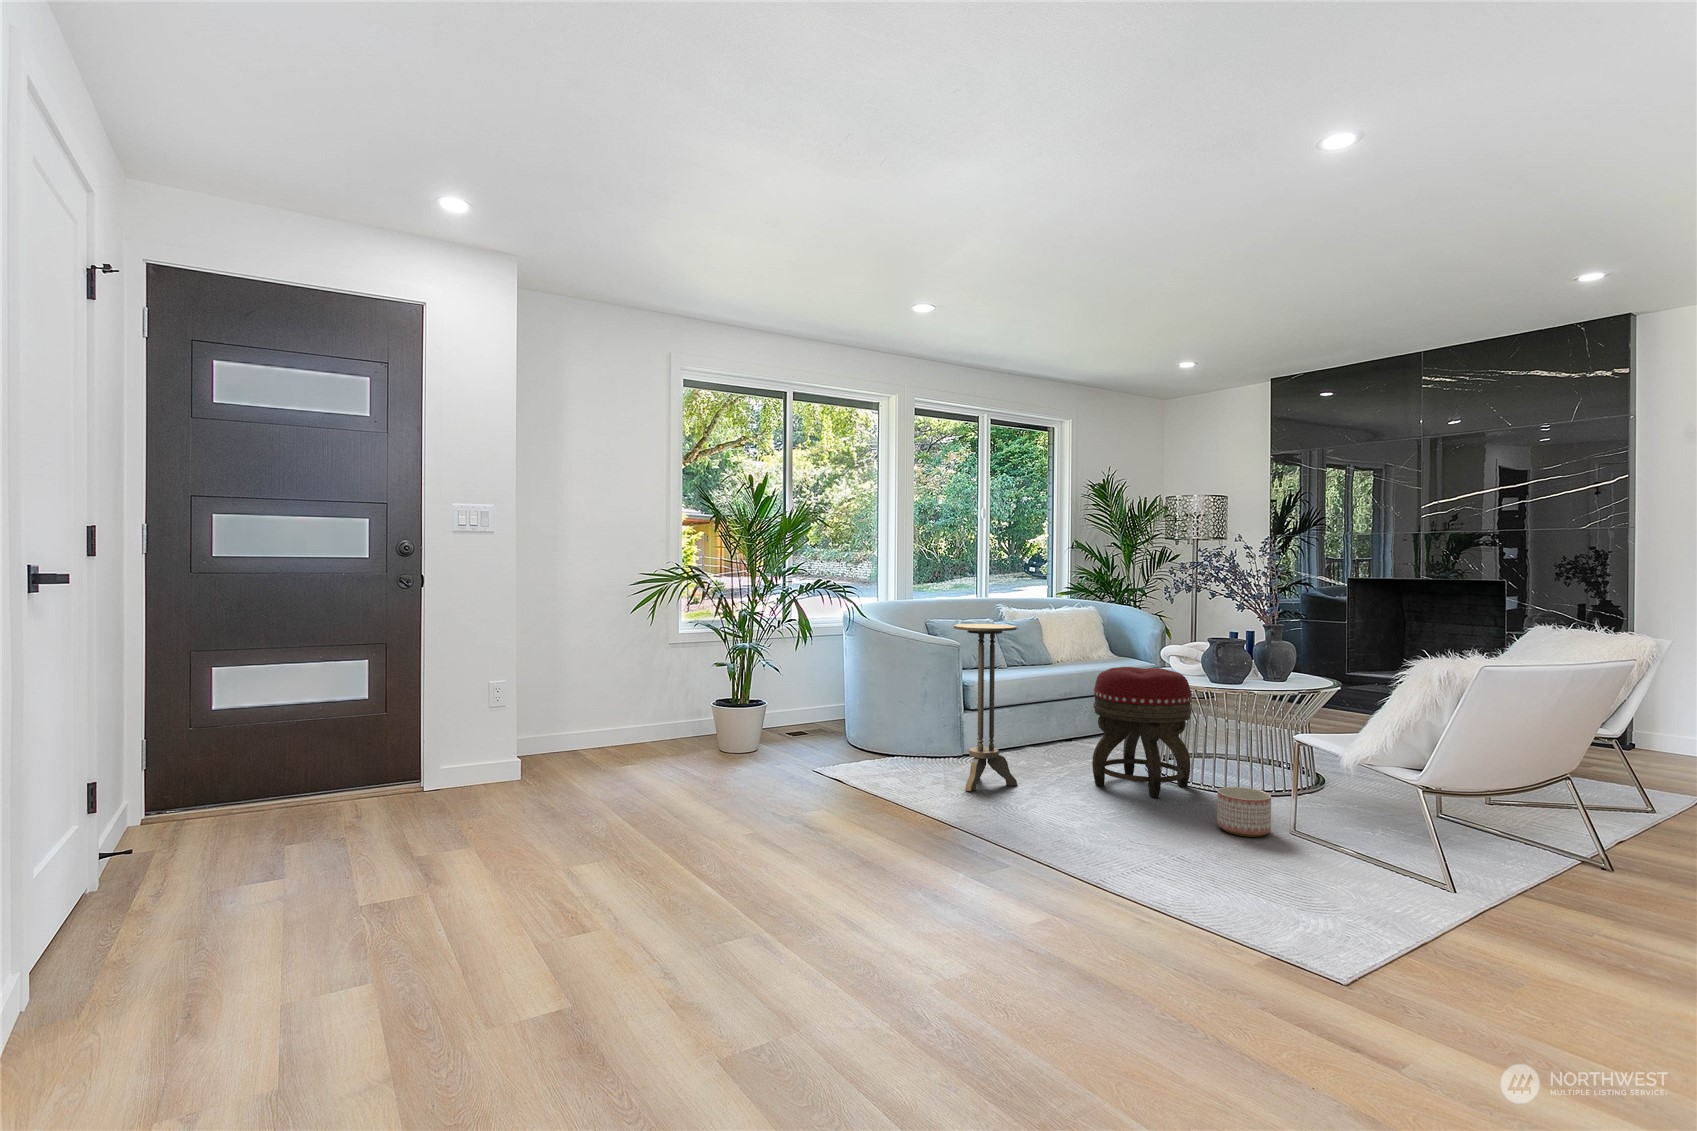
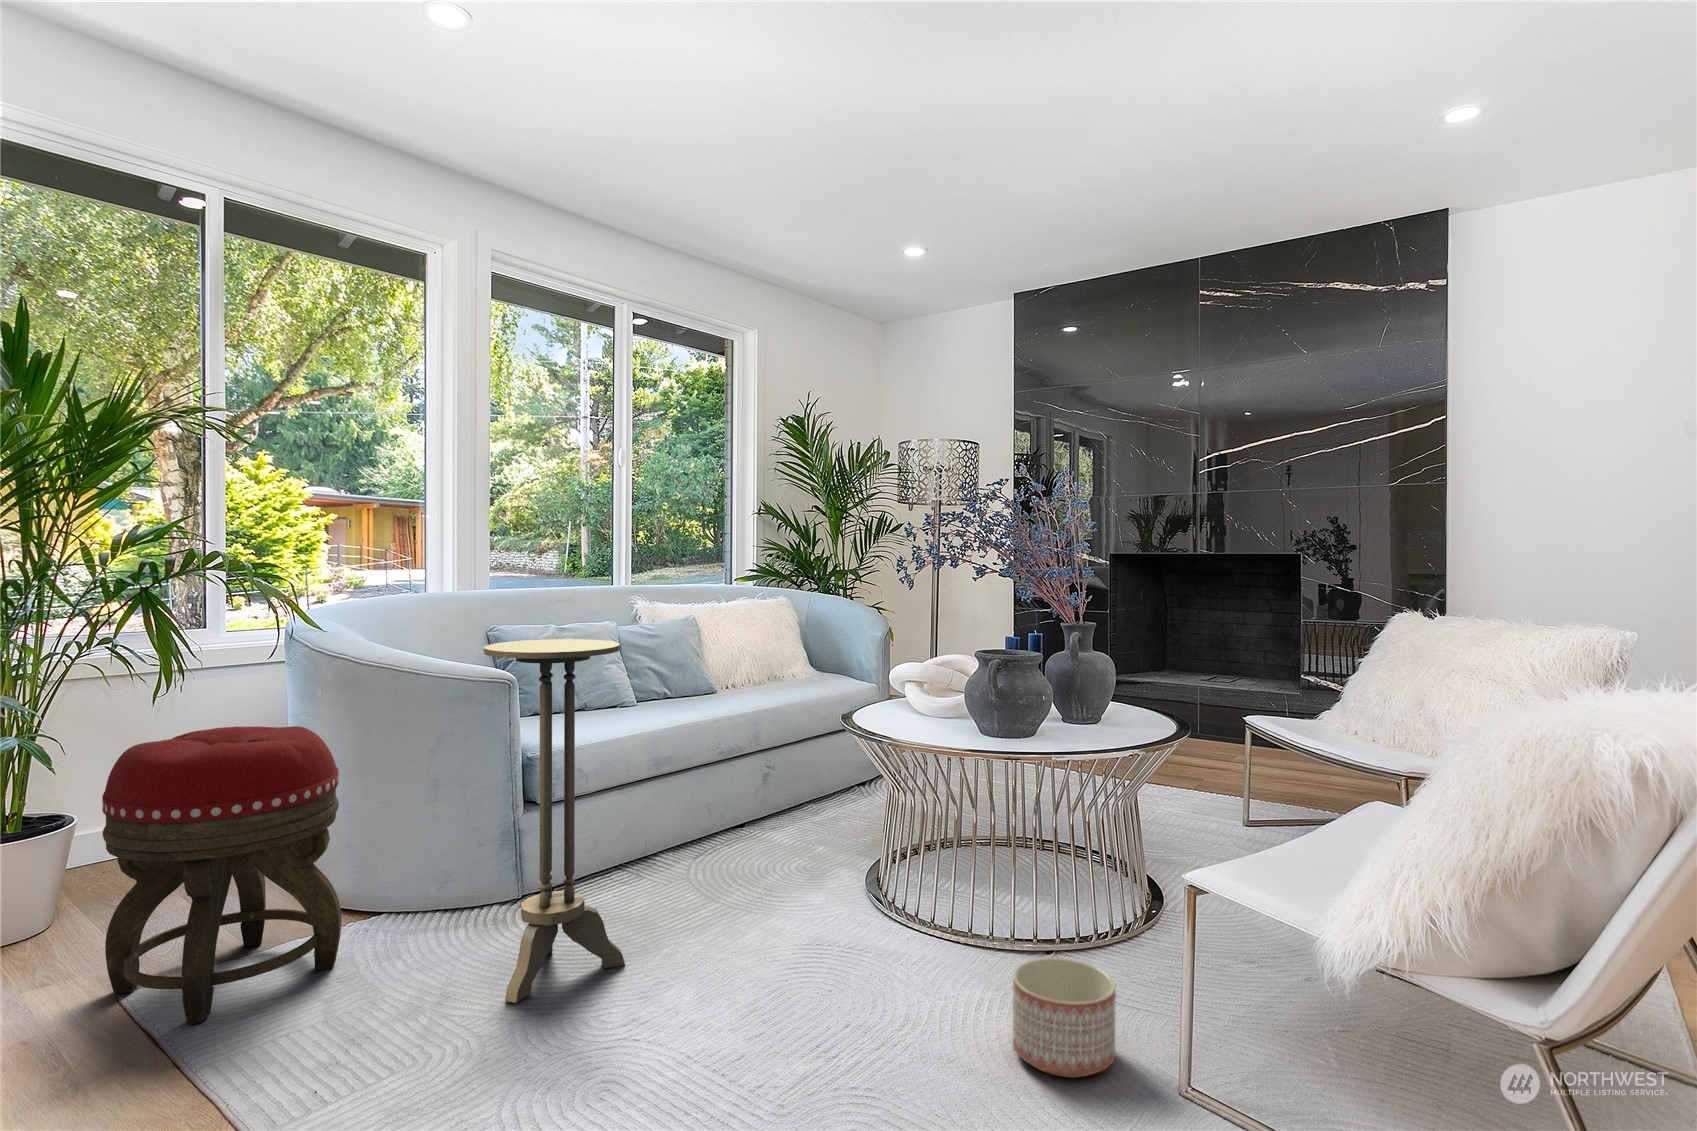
footstool: present [1092,667,1192,798] -> present [102,726,341,1024]

